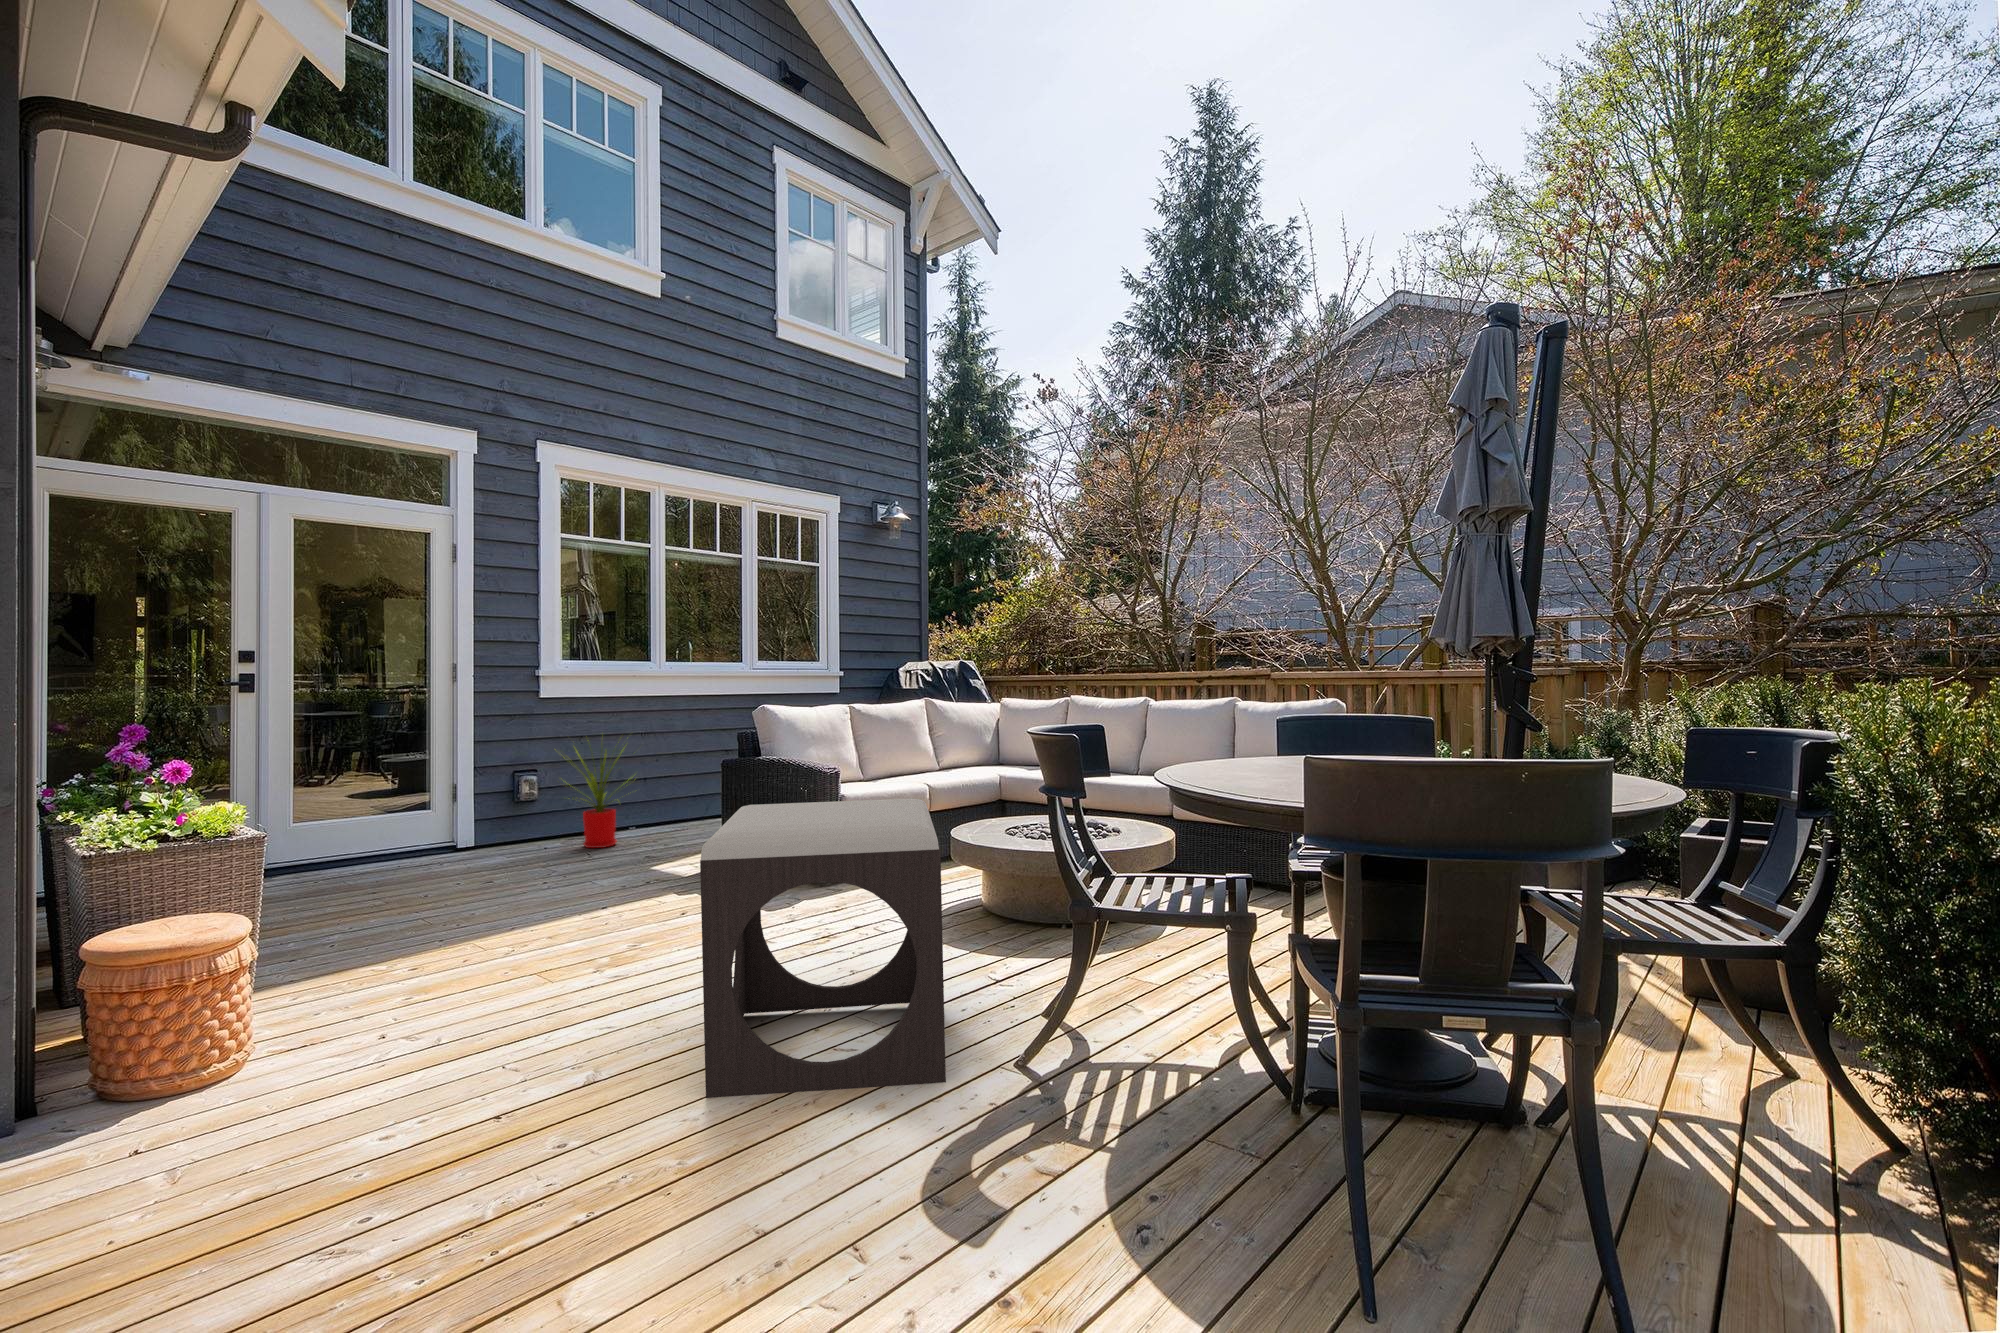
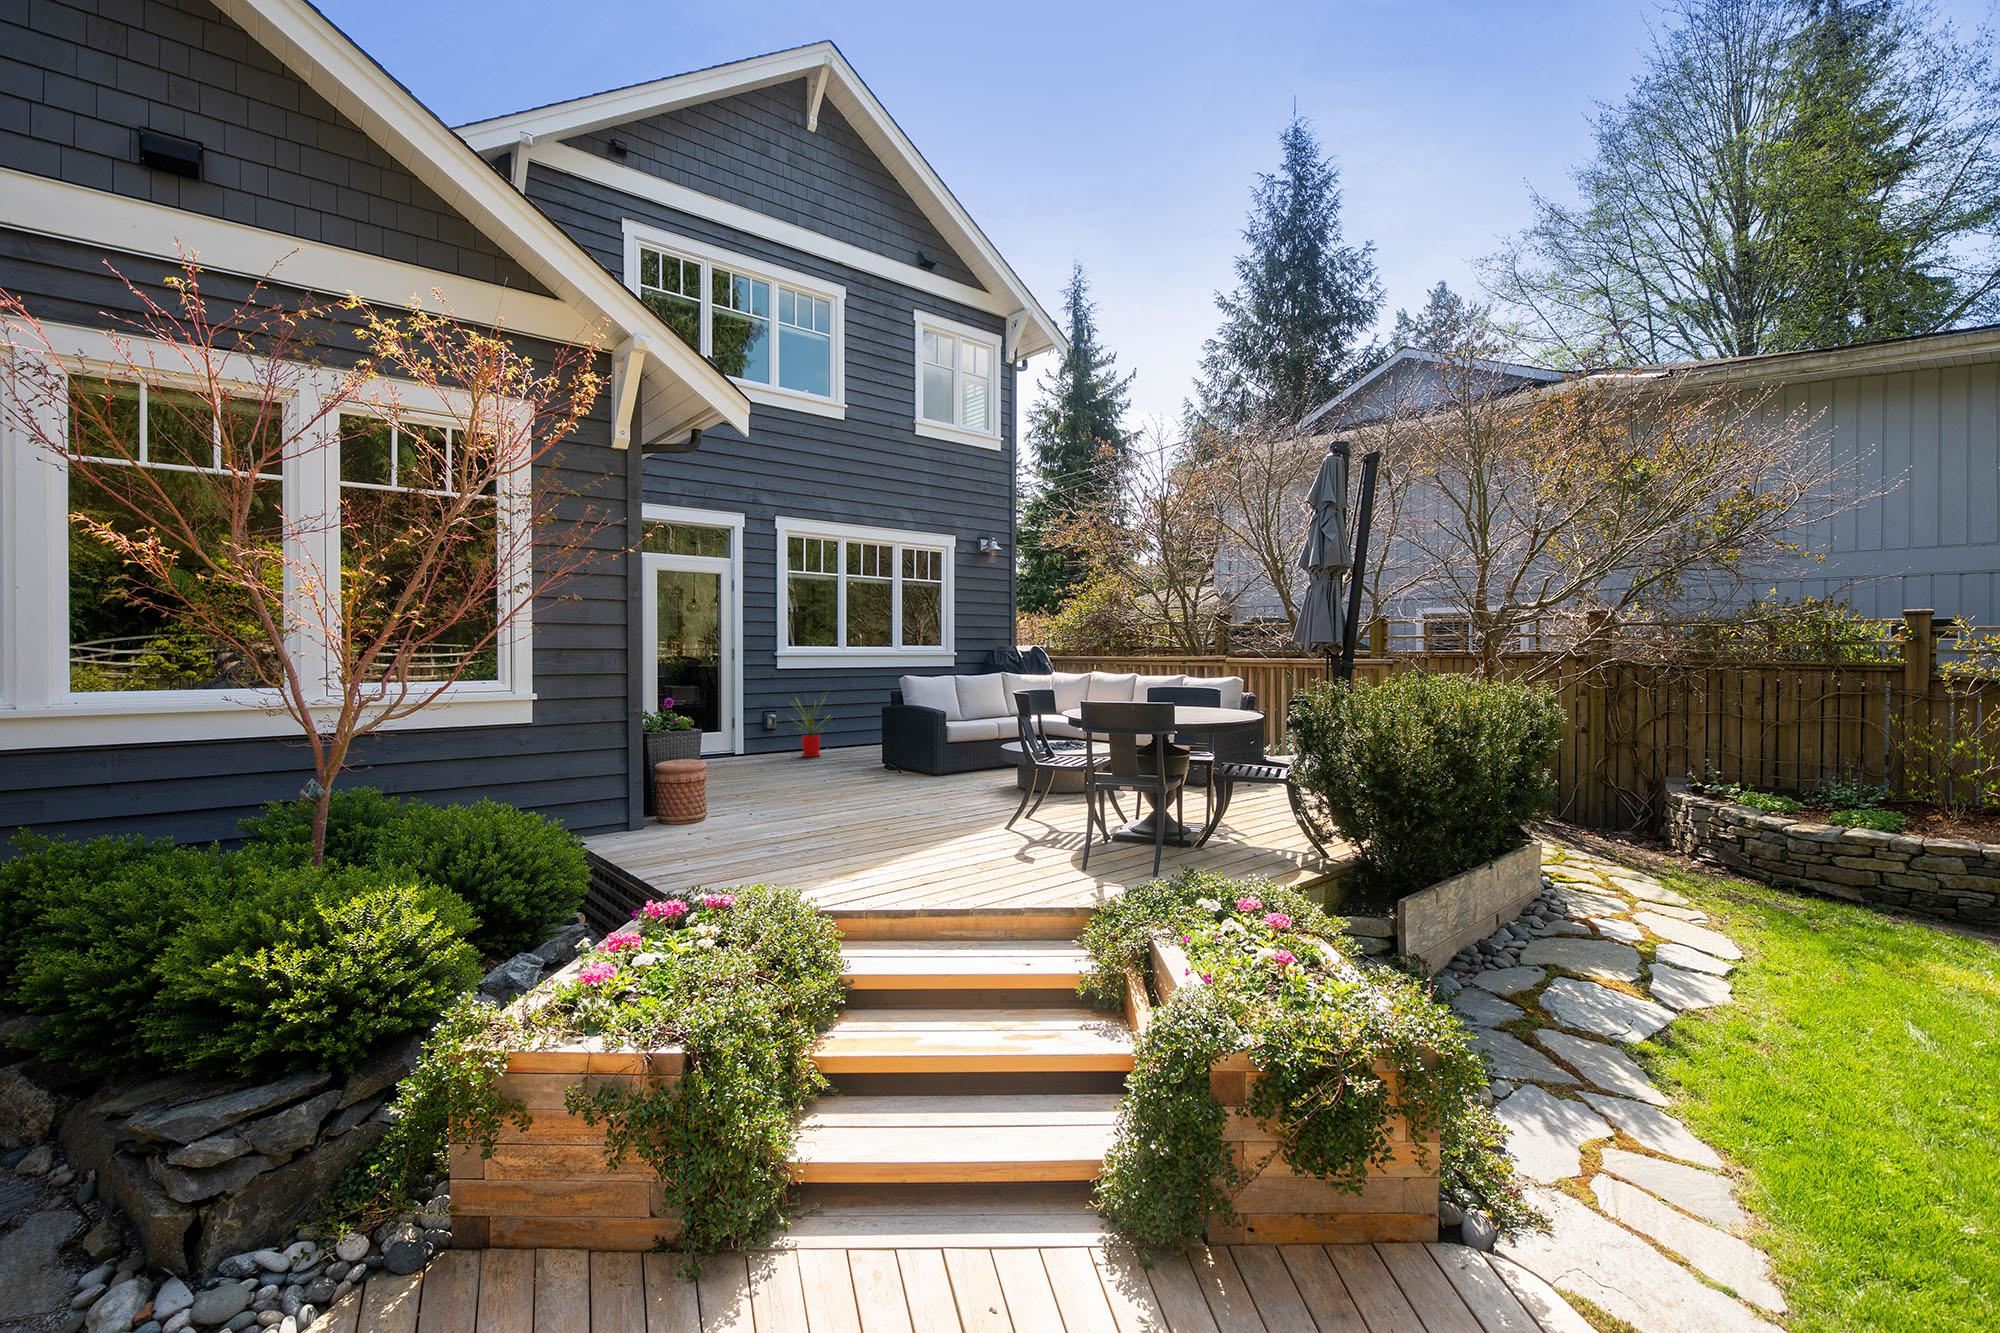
footstool: present [700,798,946,1098] -> none [881,723,975,829]

